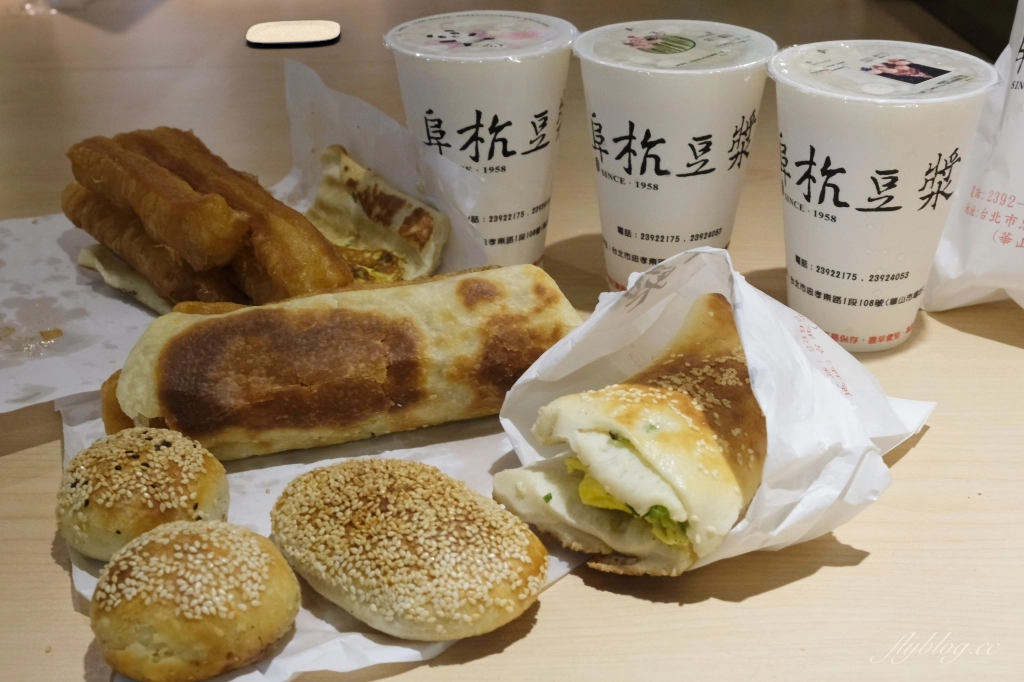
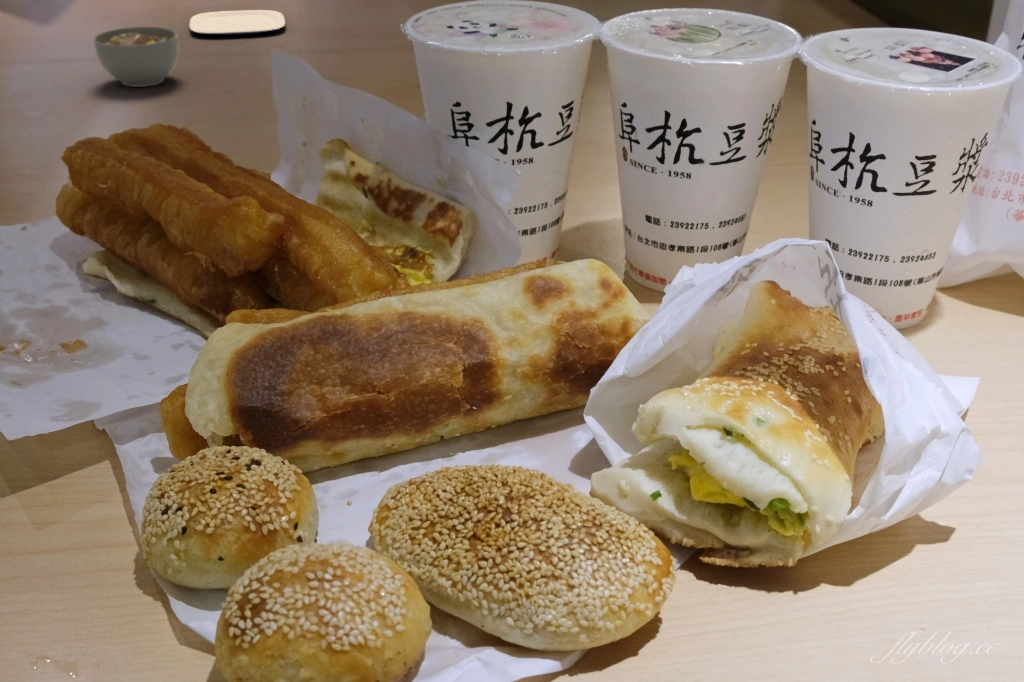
soup bowl: none [141,35,223,93] -> present [93,27,179,87]

